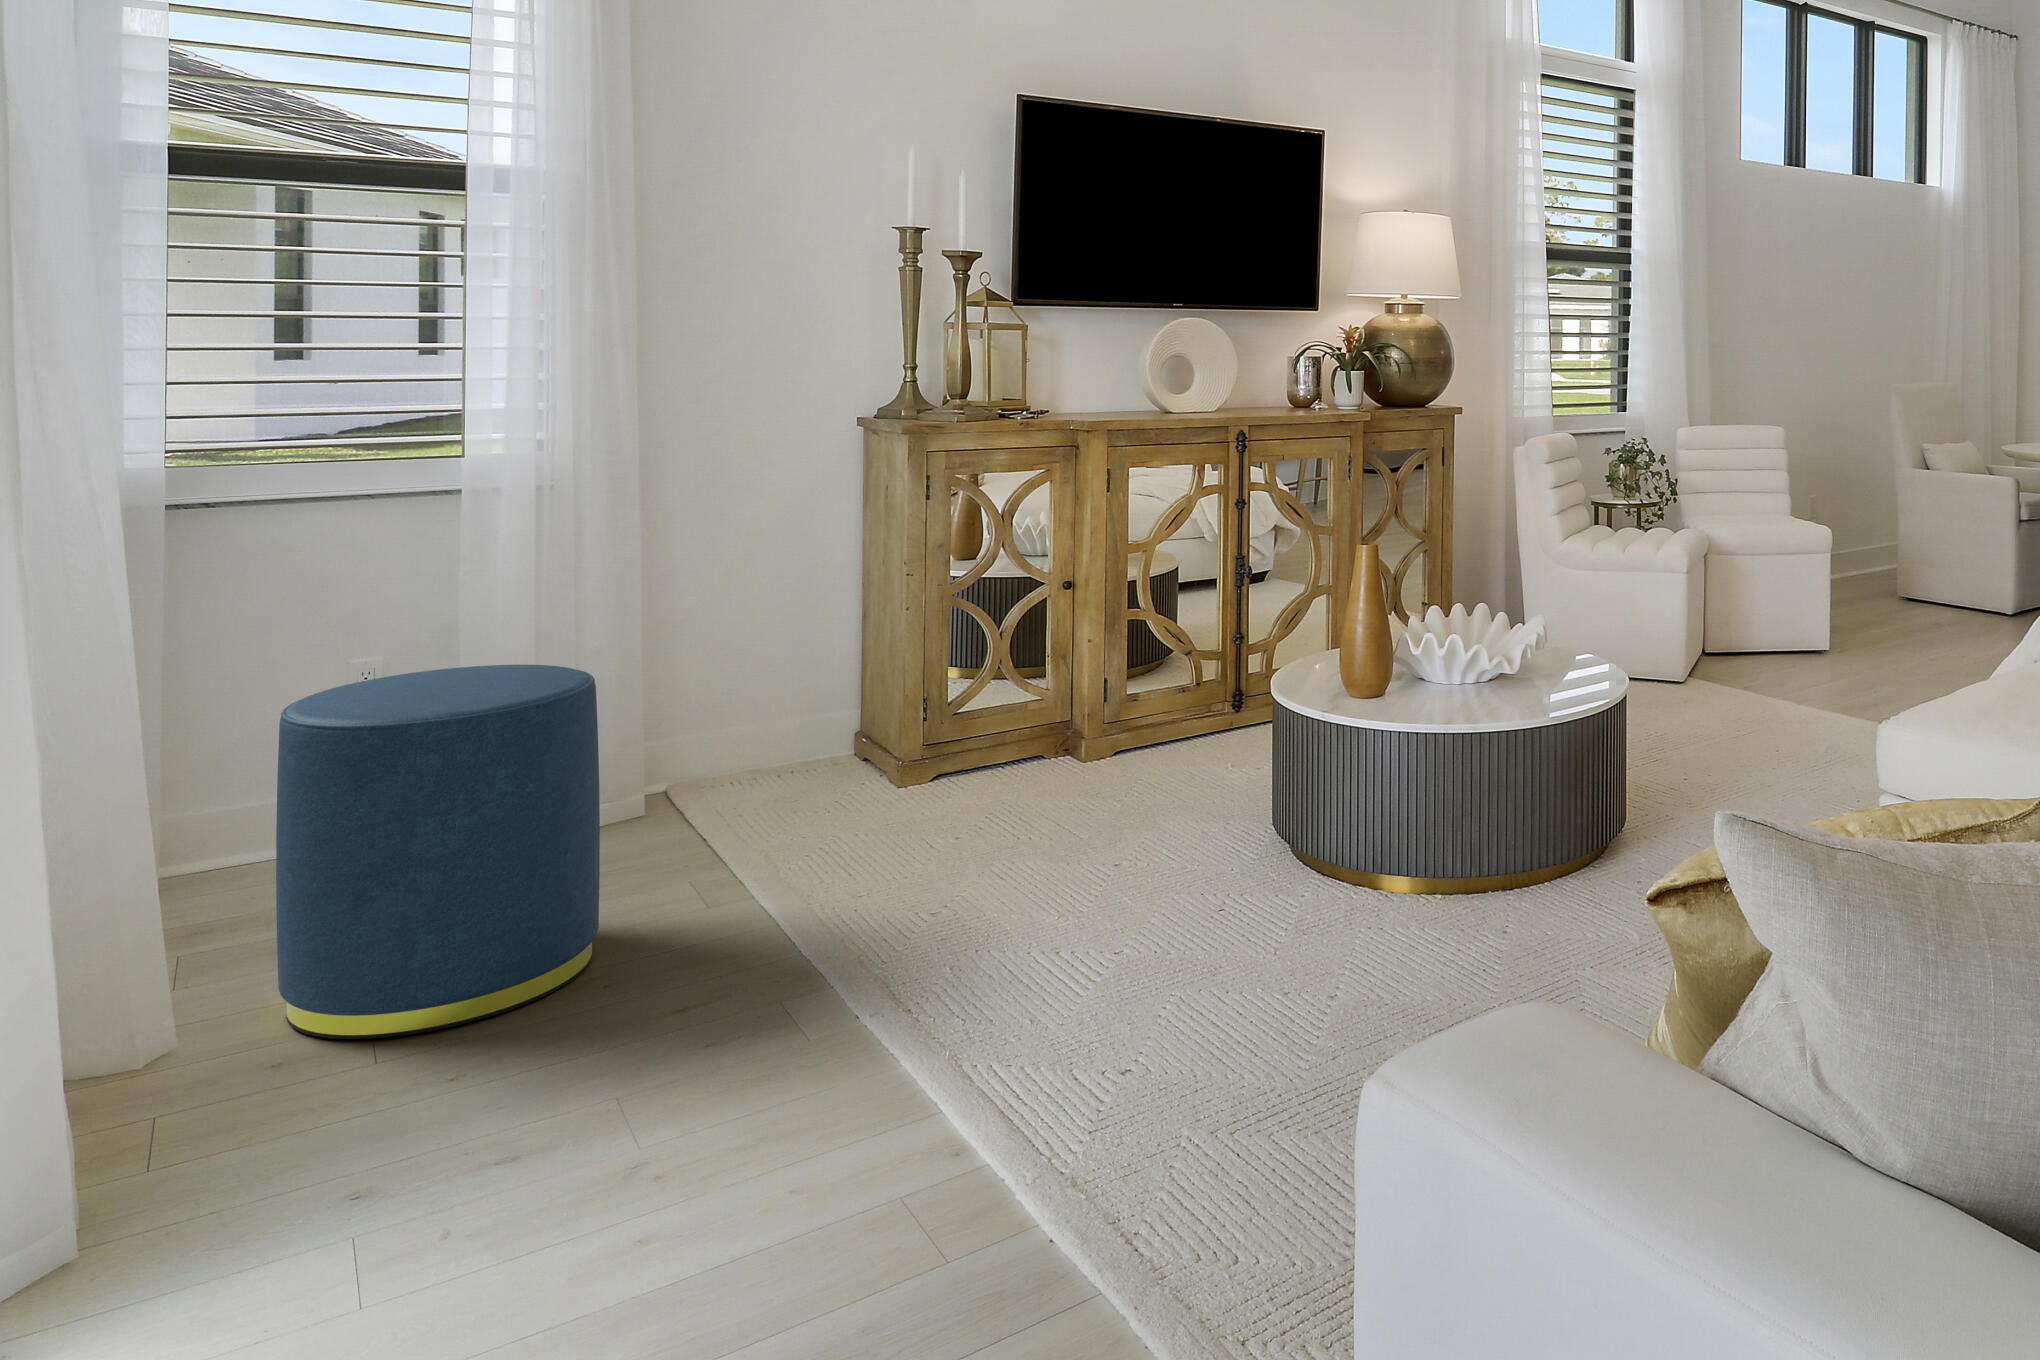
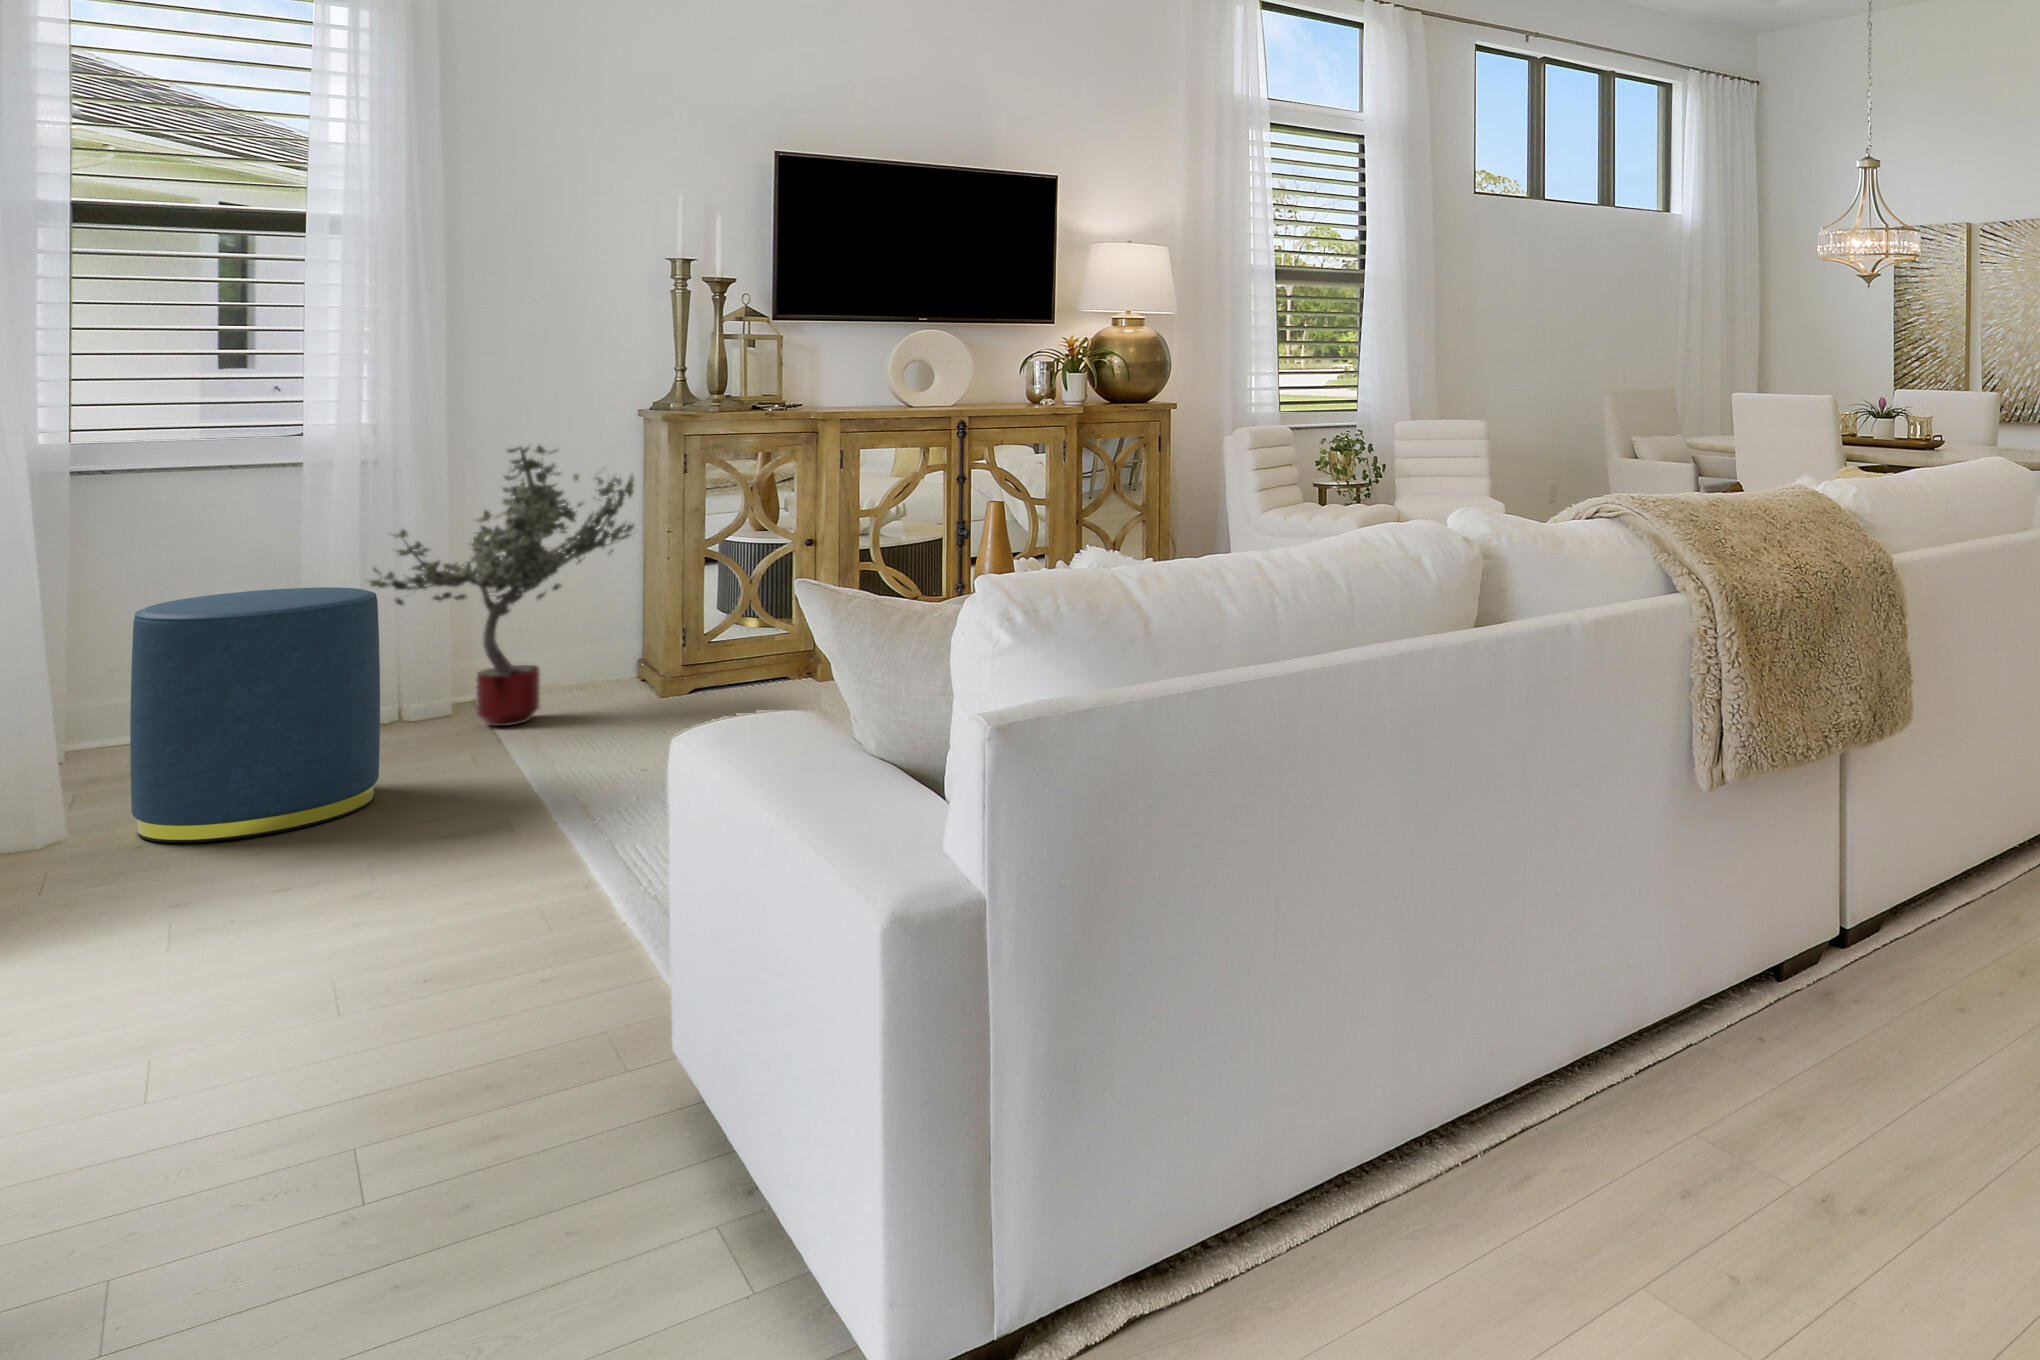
potted tree: none [549,461,874,825] -> present [369,446,635,726]

